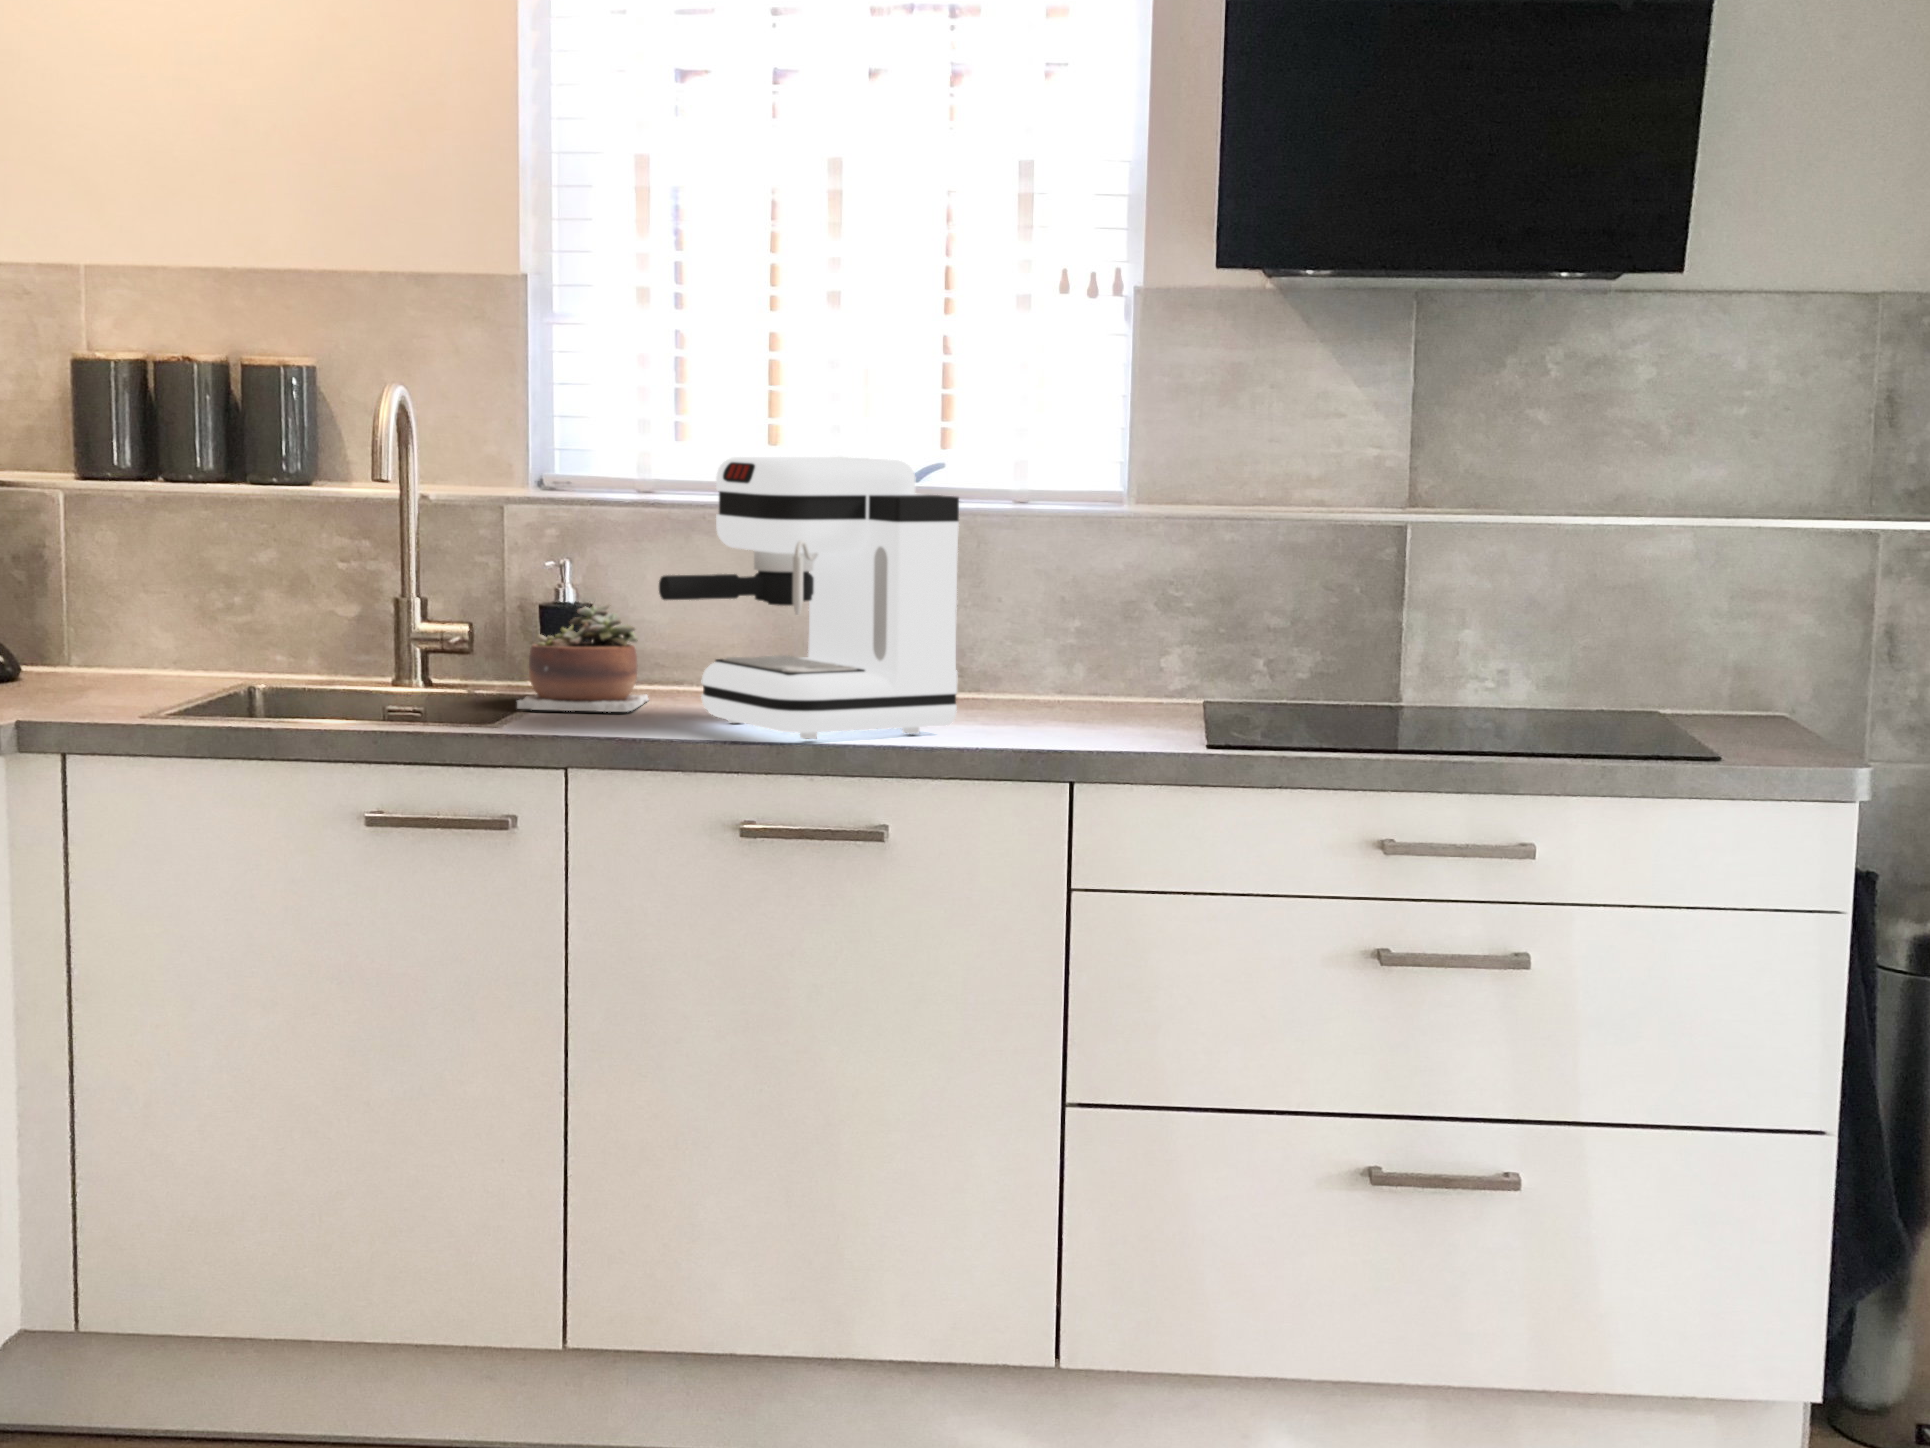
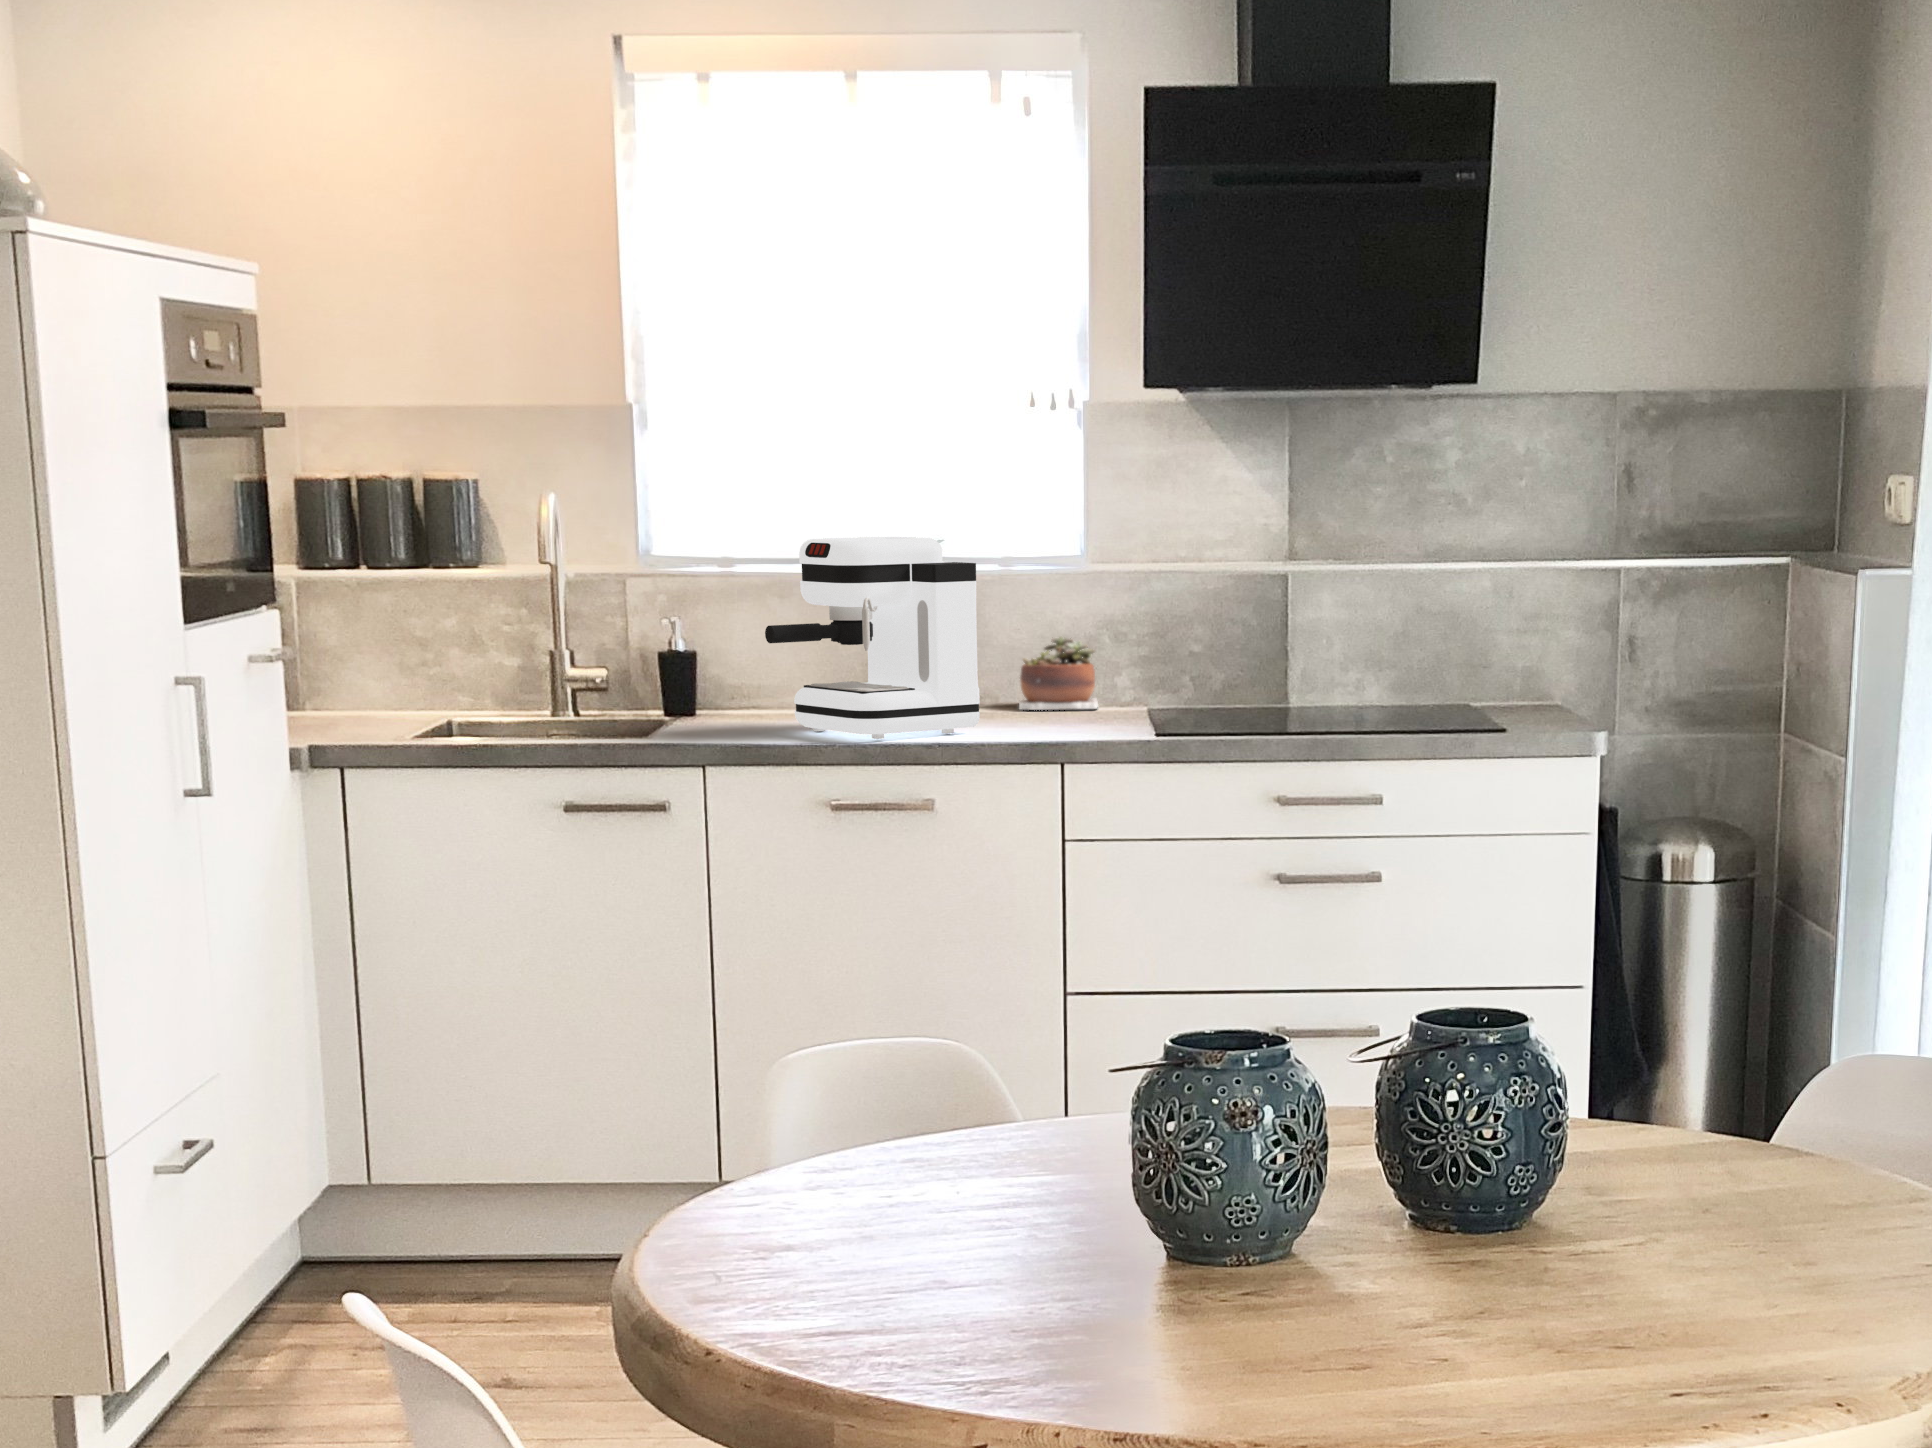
succulent plant: present [517,604,649,712] -> present [1019,637,1098,710]

